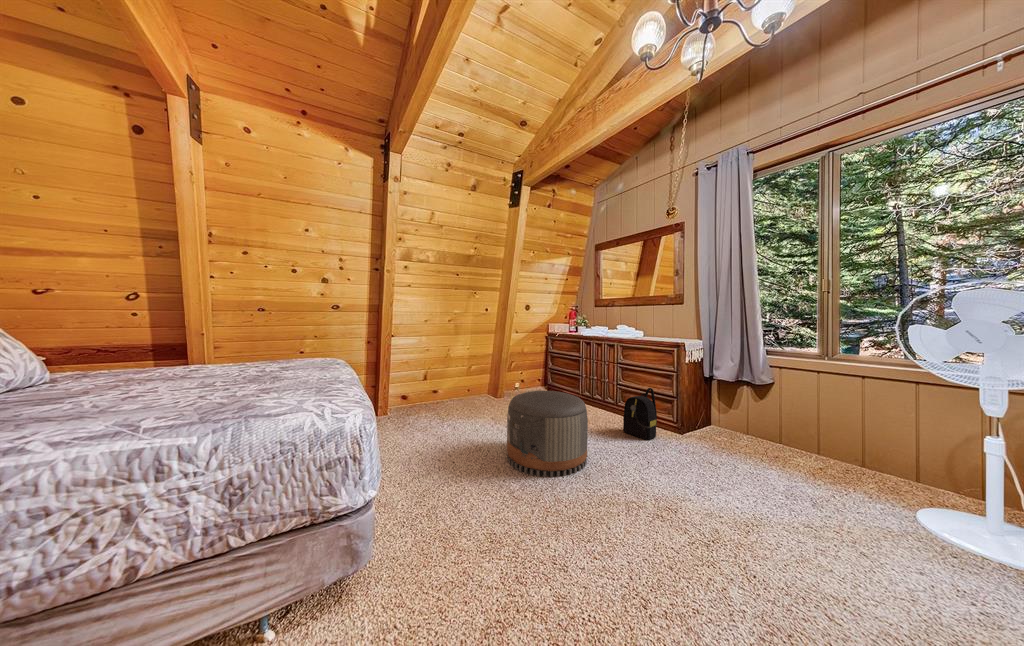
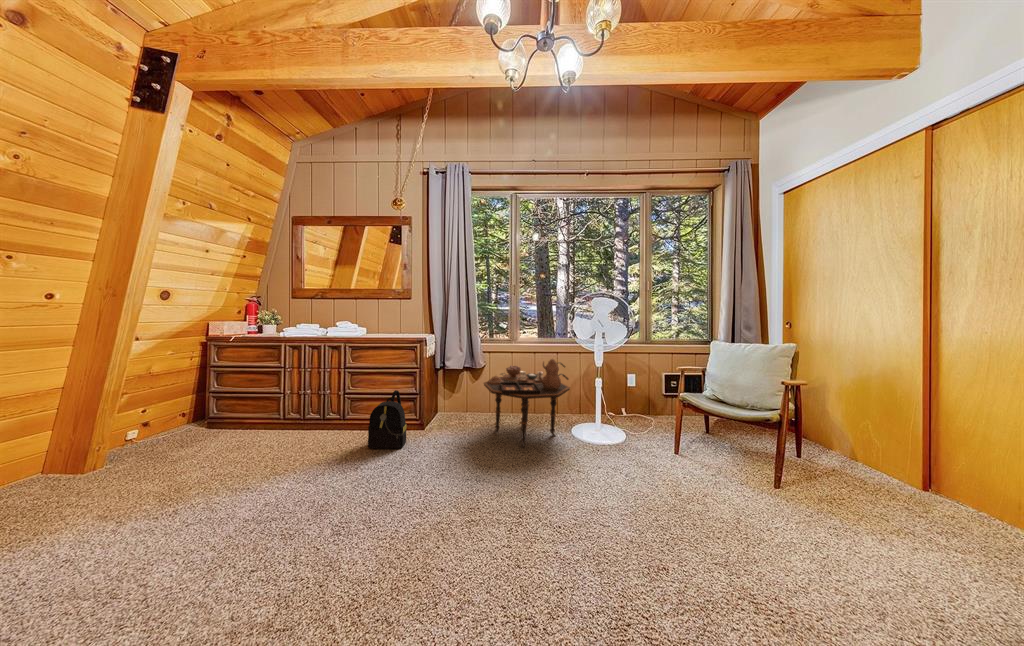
side table: none [742,381,891,497] -> present [484,359,570,448]
pouf: present [507,391,588,477] -> none [207,424,363,588]

